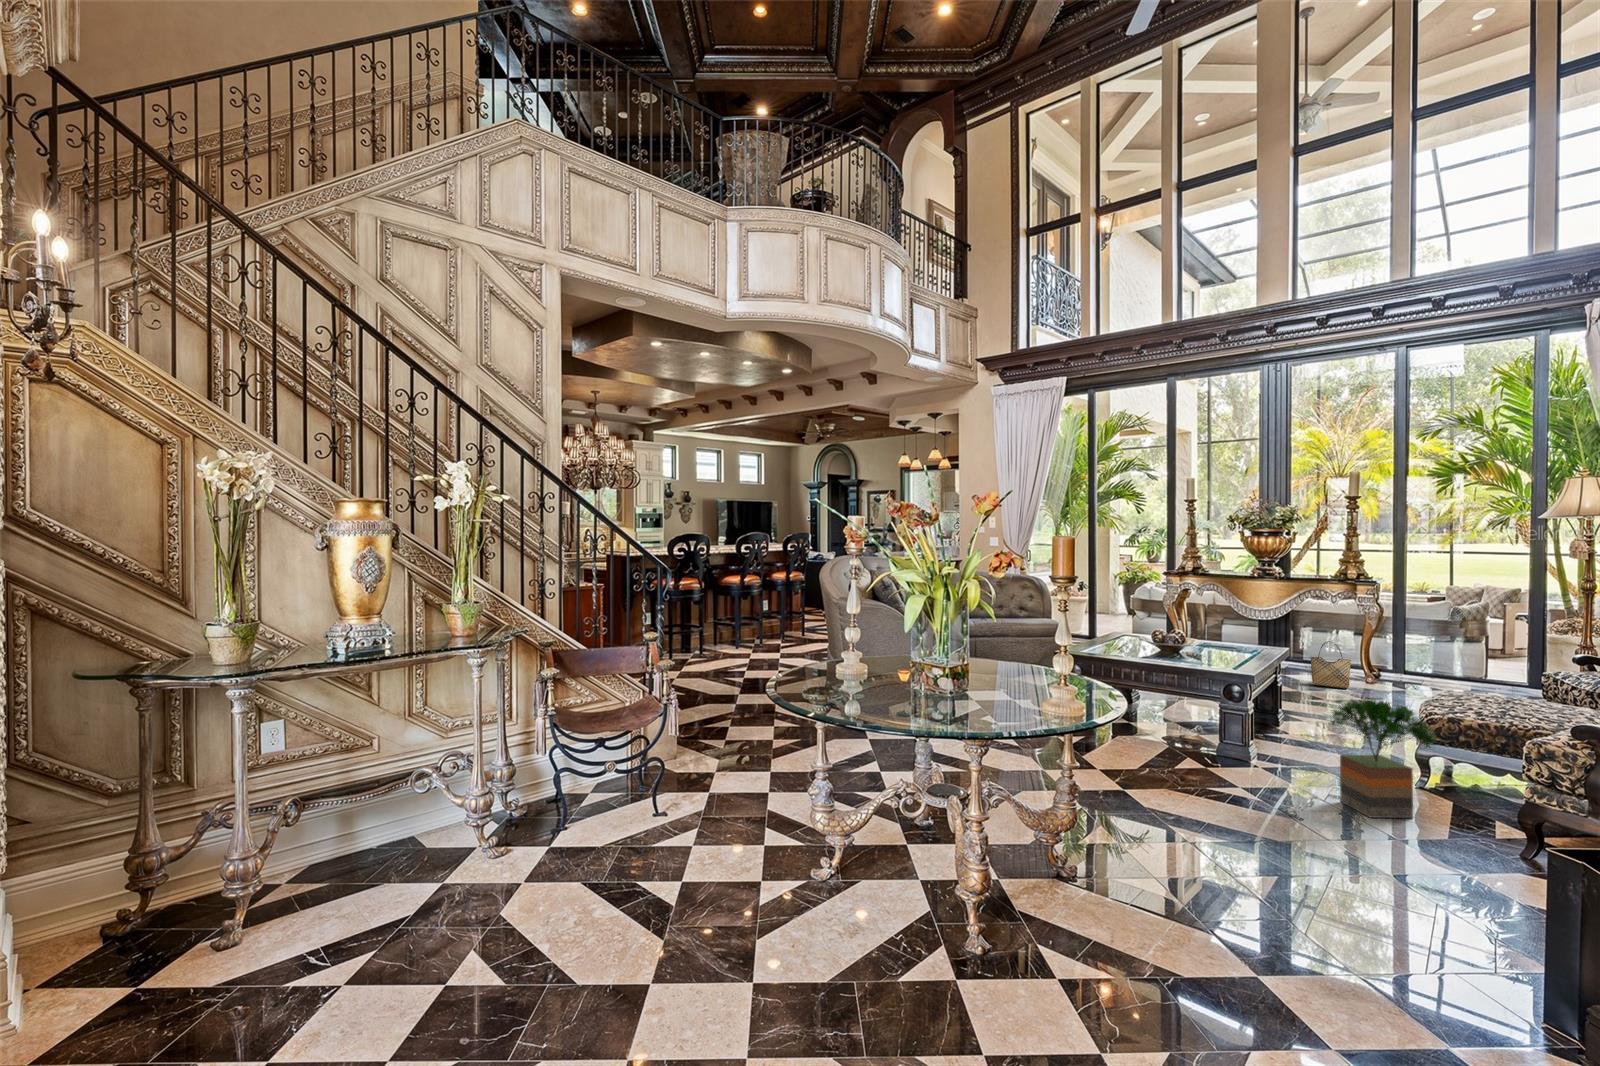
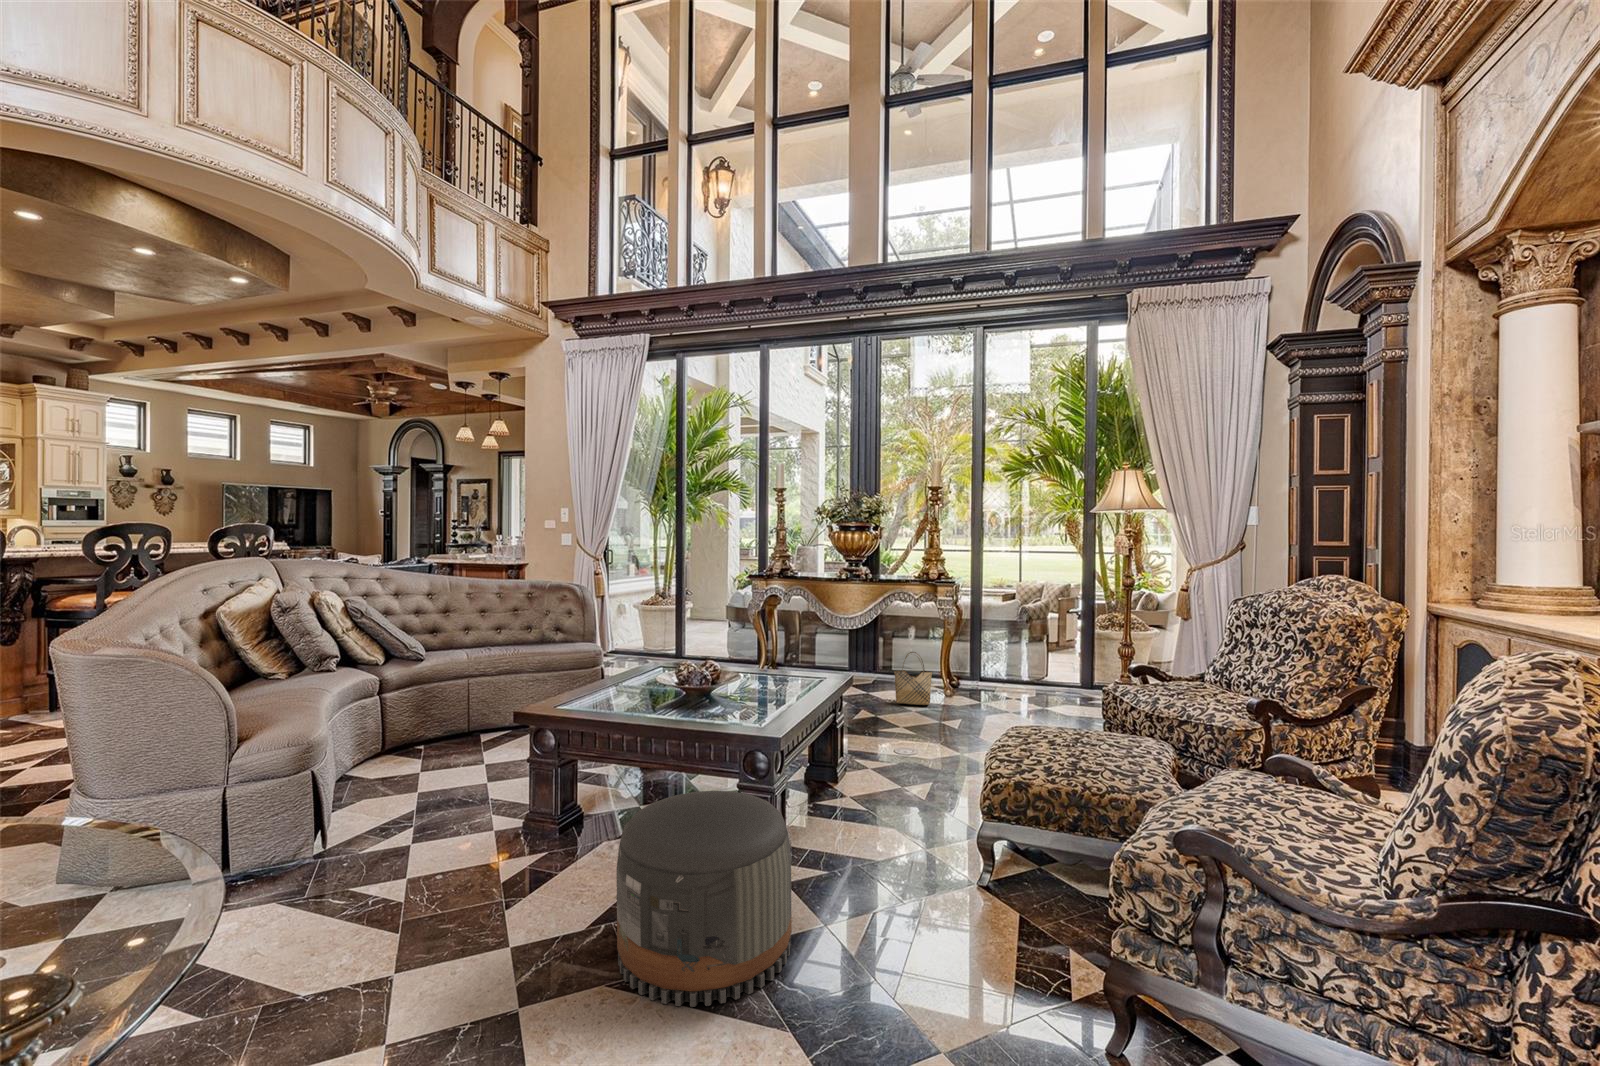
pouf: none [1153,696,1270,801] -> present [616,791,792,1007]
potted tree: present [1330,700,1436,818] -> none [867,781,1007,998]

